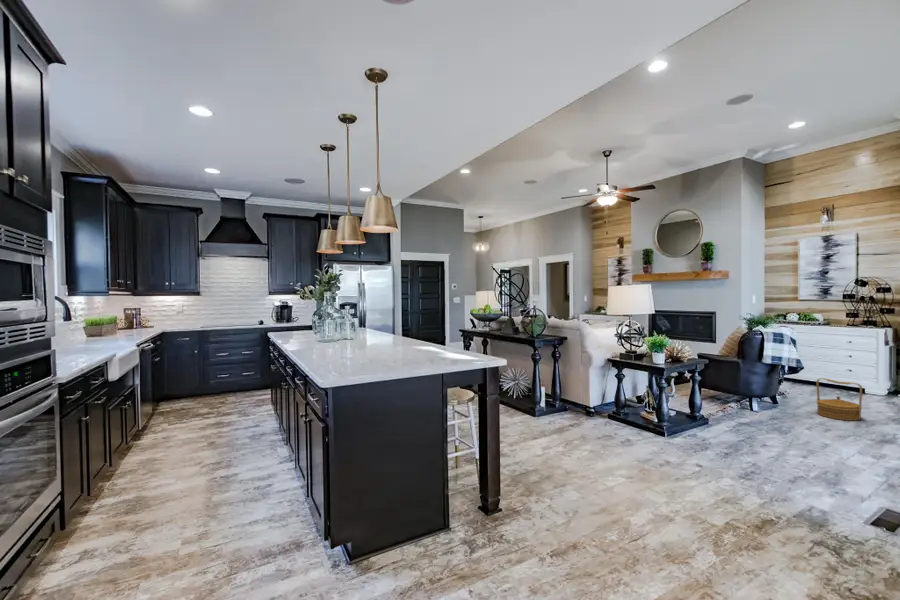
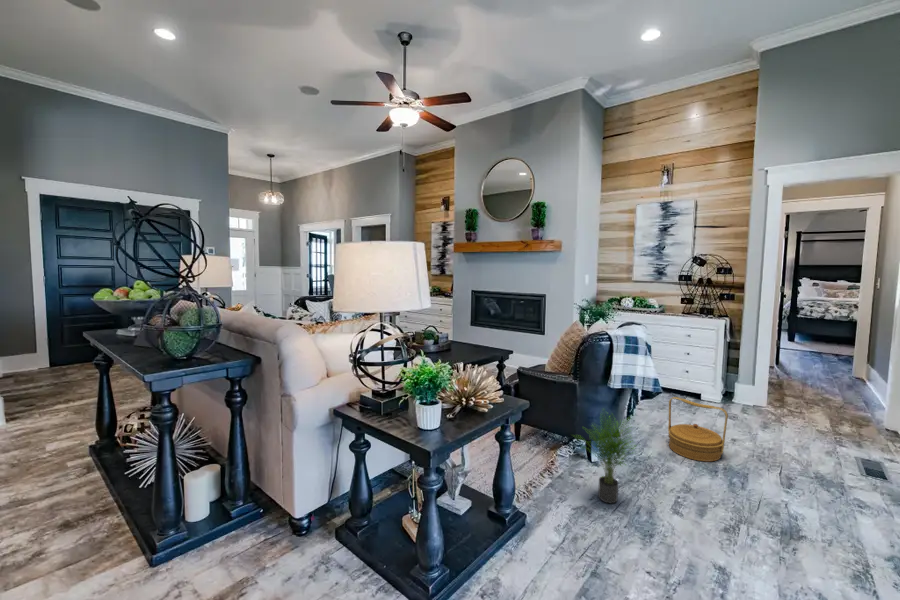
potted plant: none [731,370,781,427] -> present [579,415,632,503]

